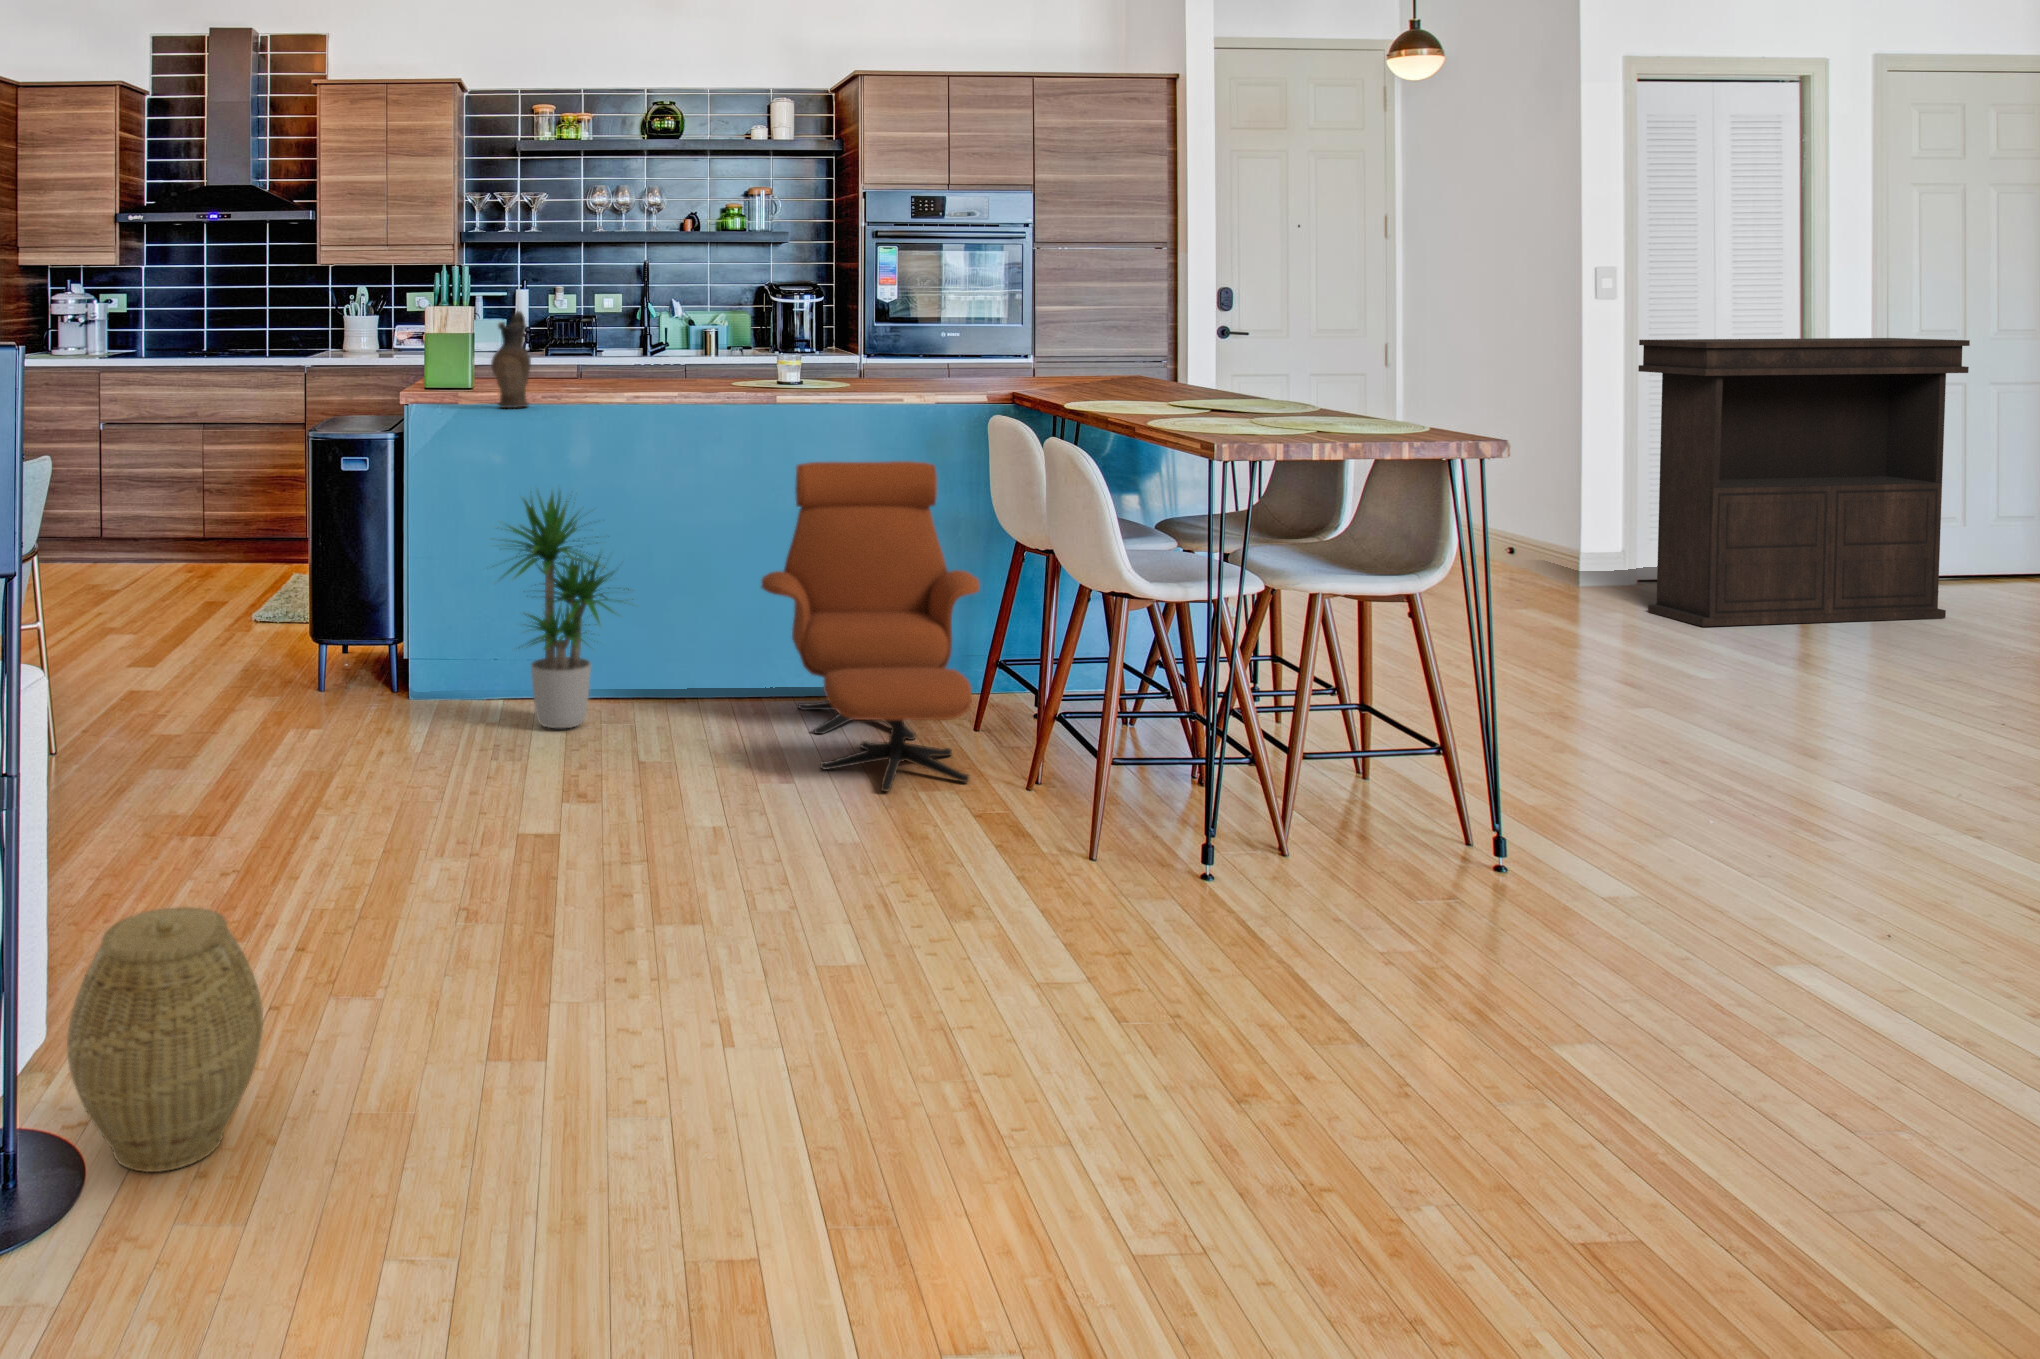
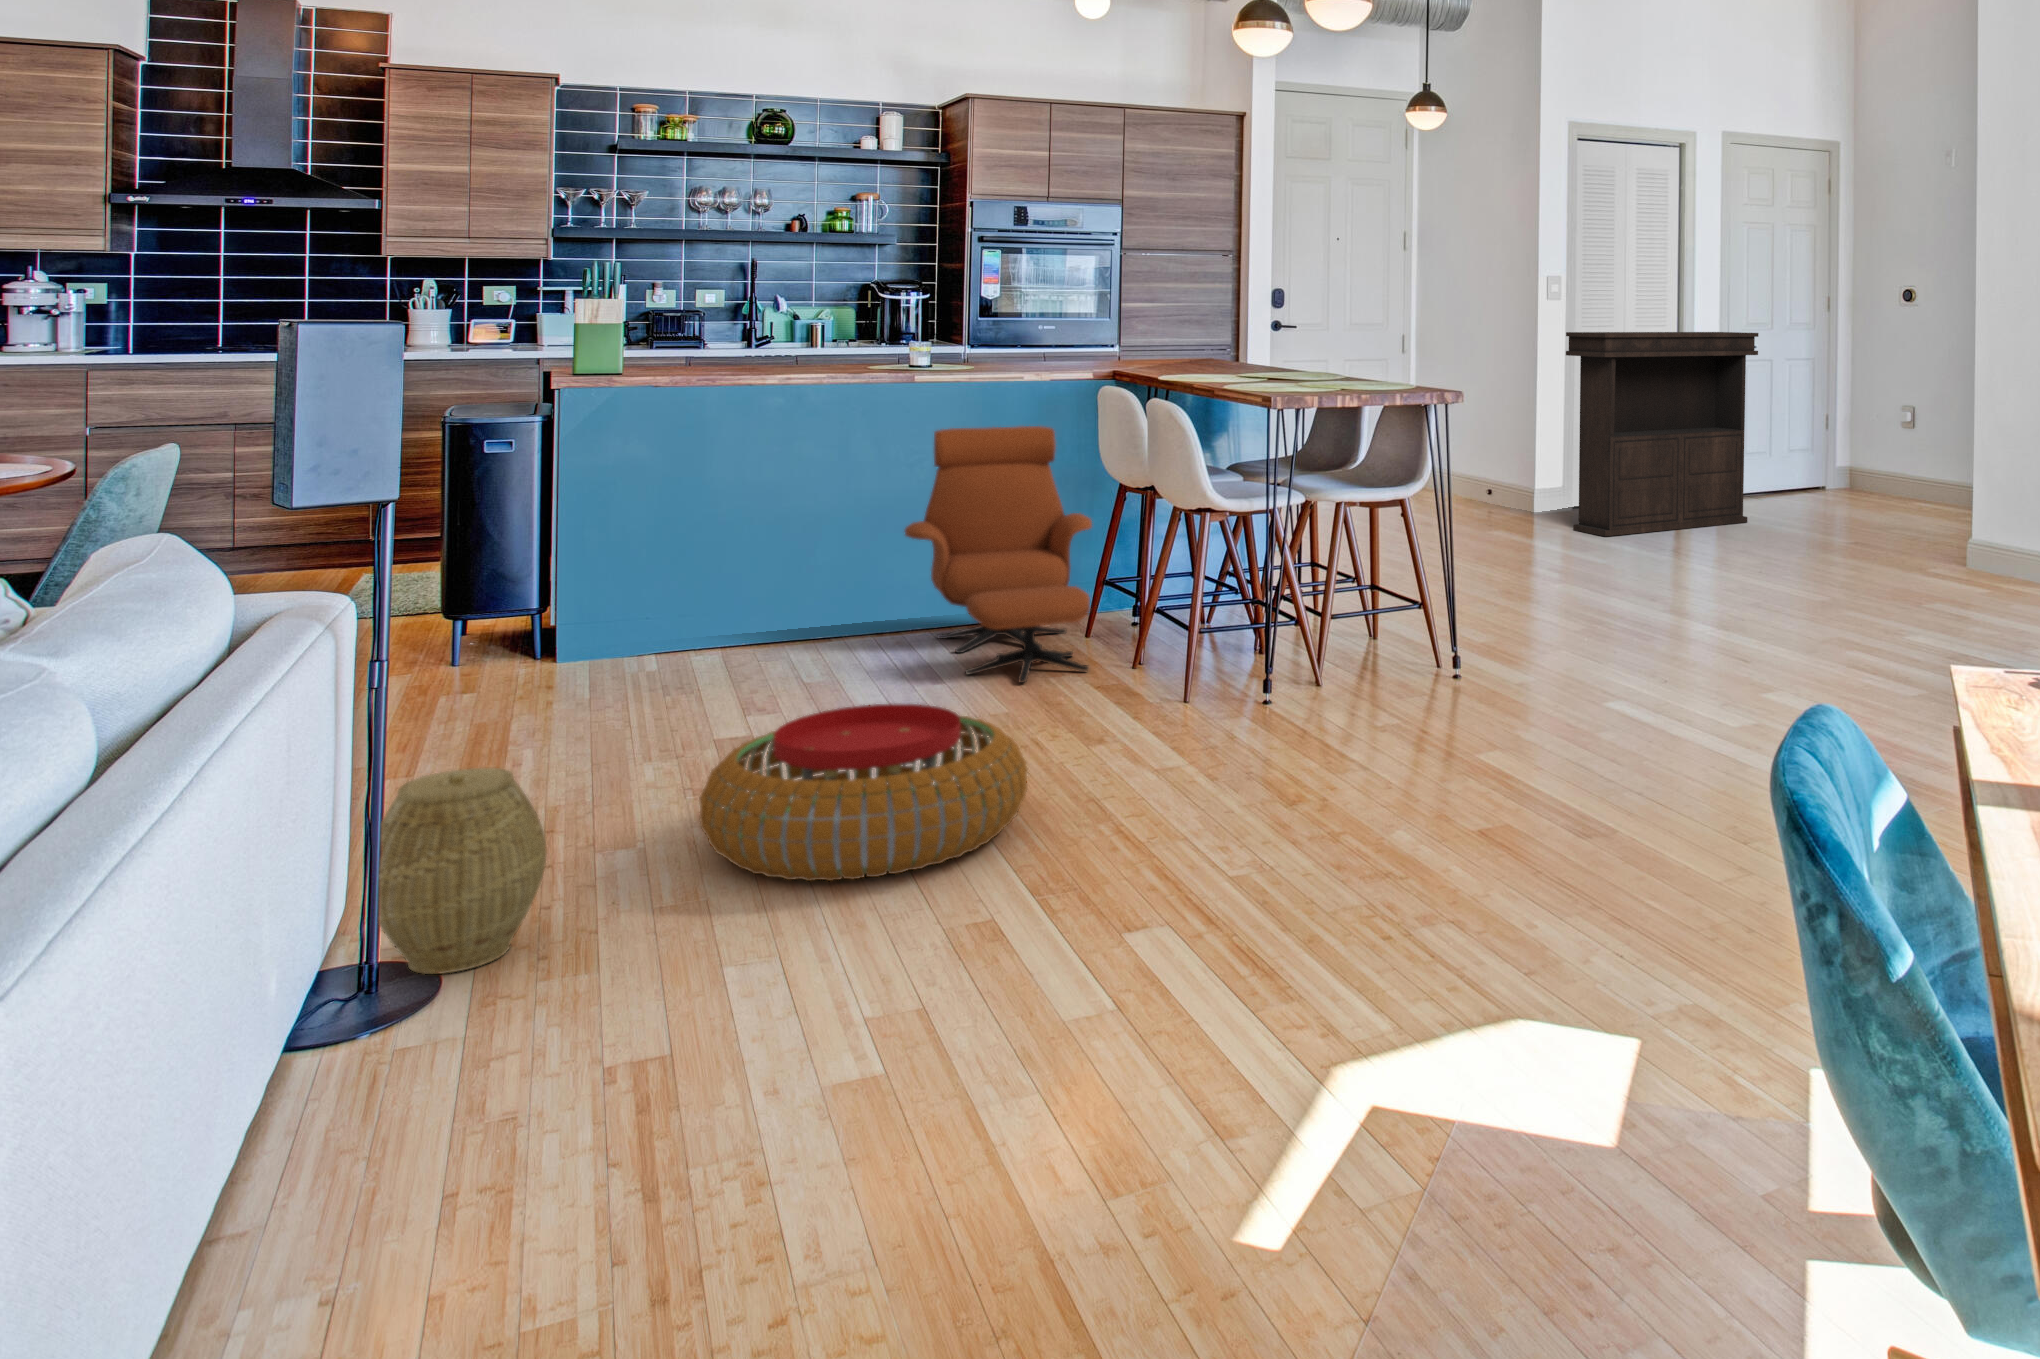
ceramic pitcher: present [491,311,531,408] -> none [636,298,676,387]
potted plant: present [493,494,629,728] -> none [635,453,794,670]
pouf: none [460,845,862,1114] -> present [699,704,1027,881]

